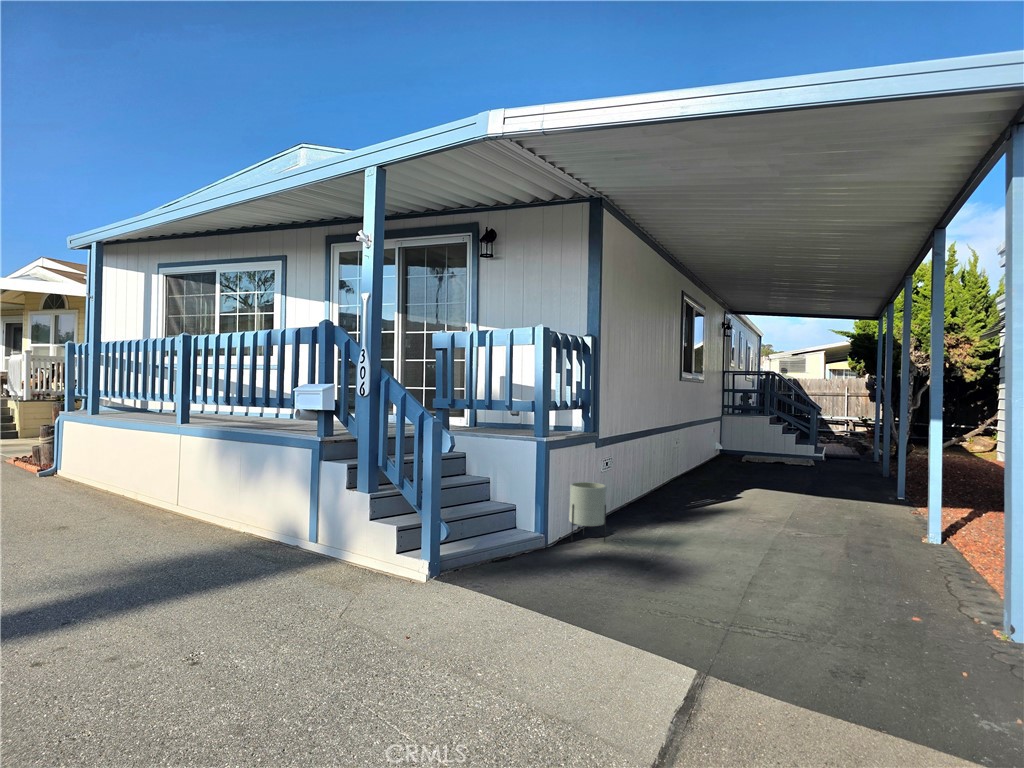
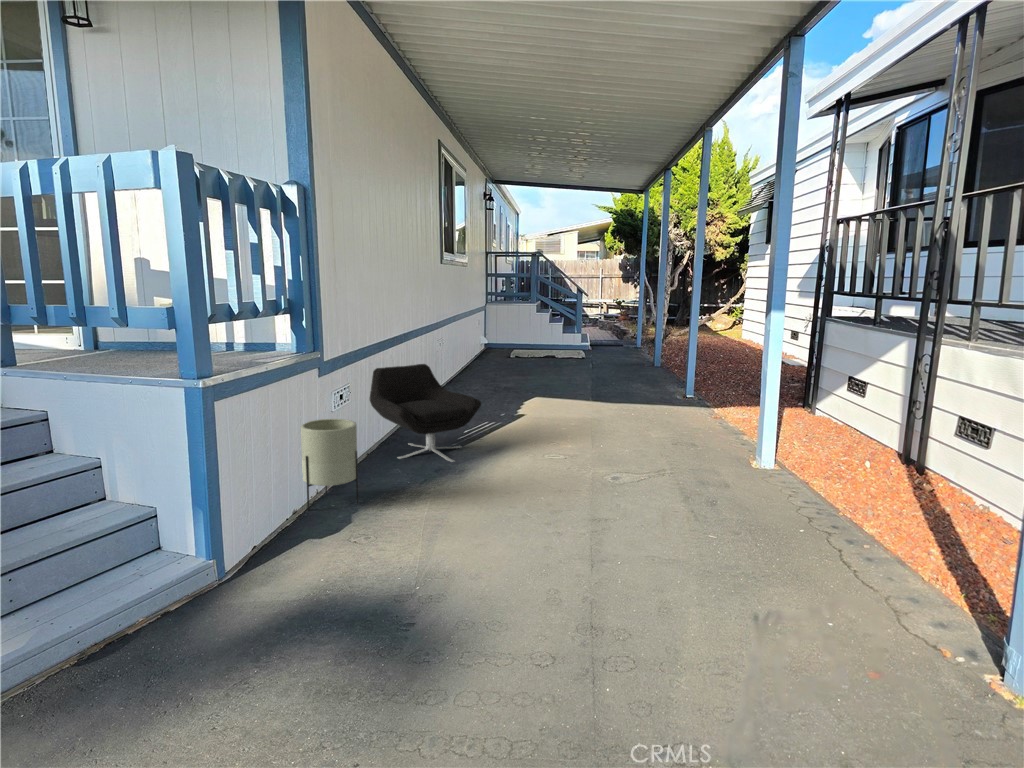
lounge chair: none [617,454,701,527] -> present [370,364,481,462]

